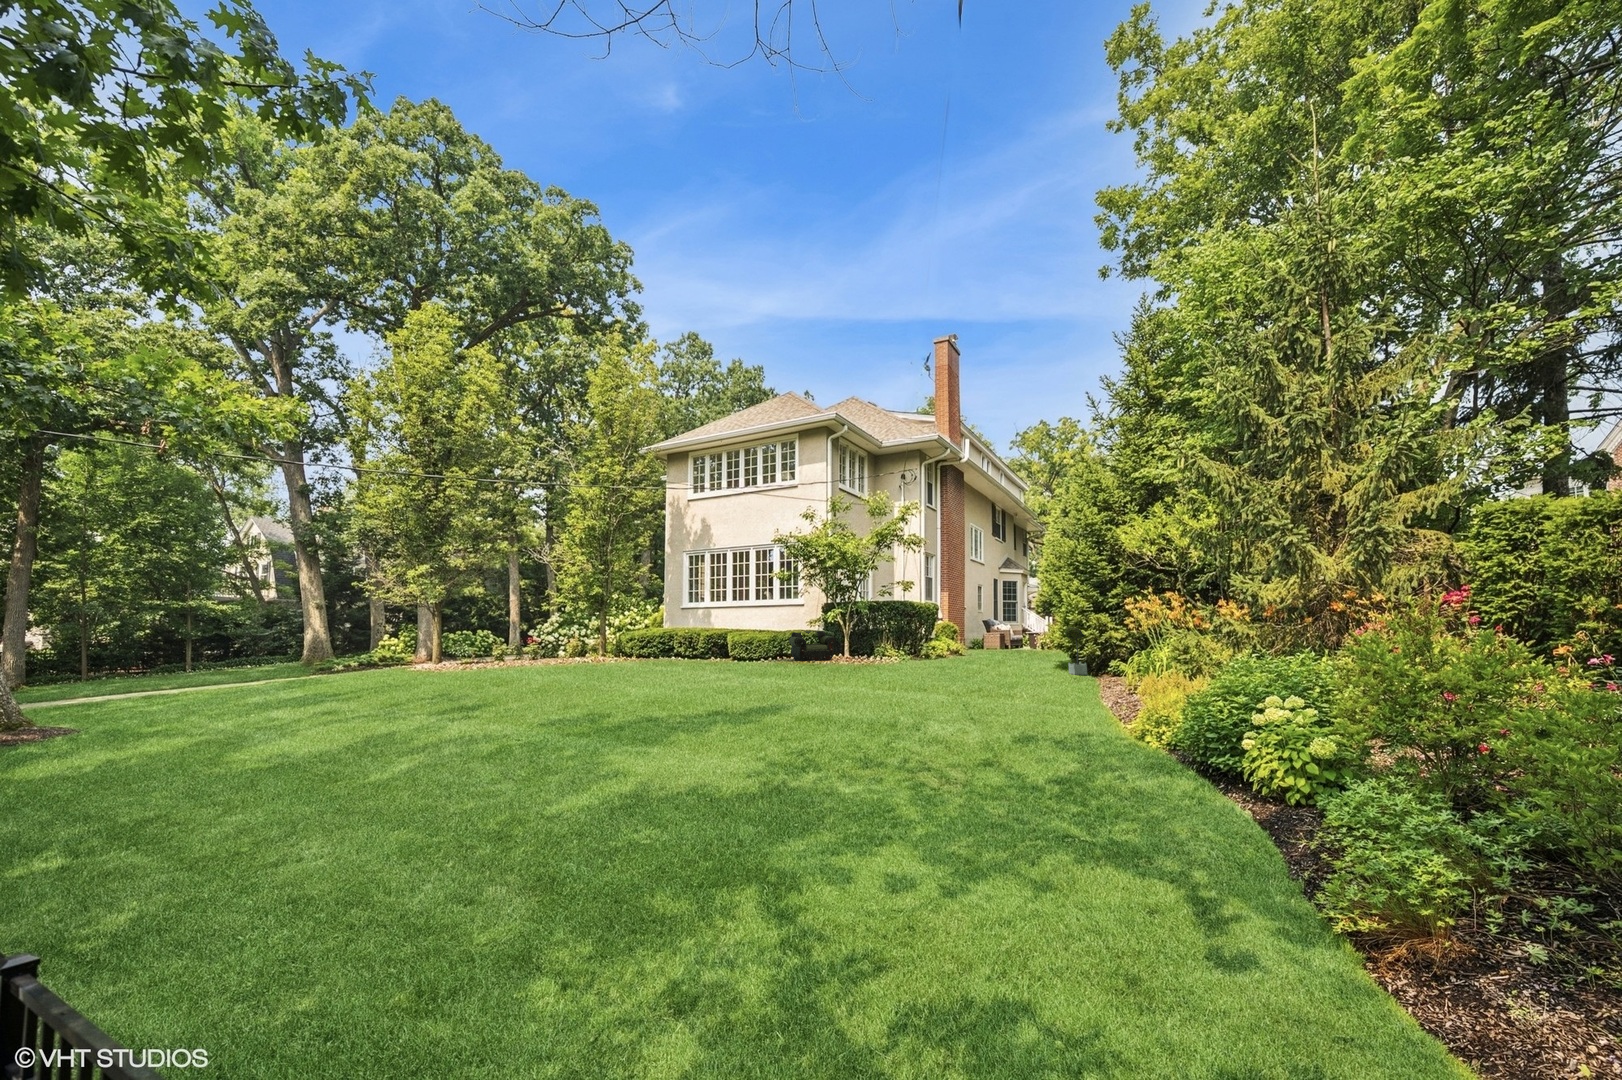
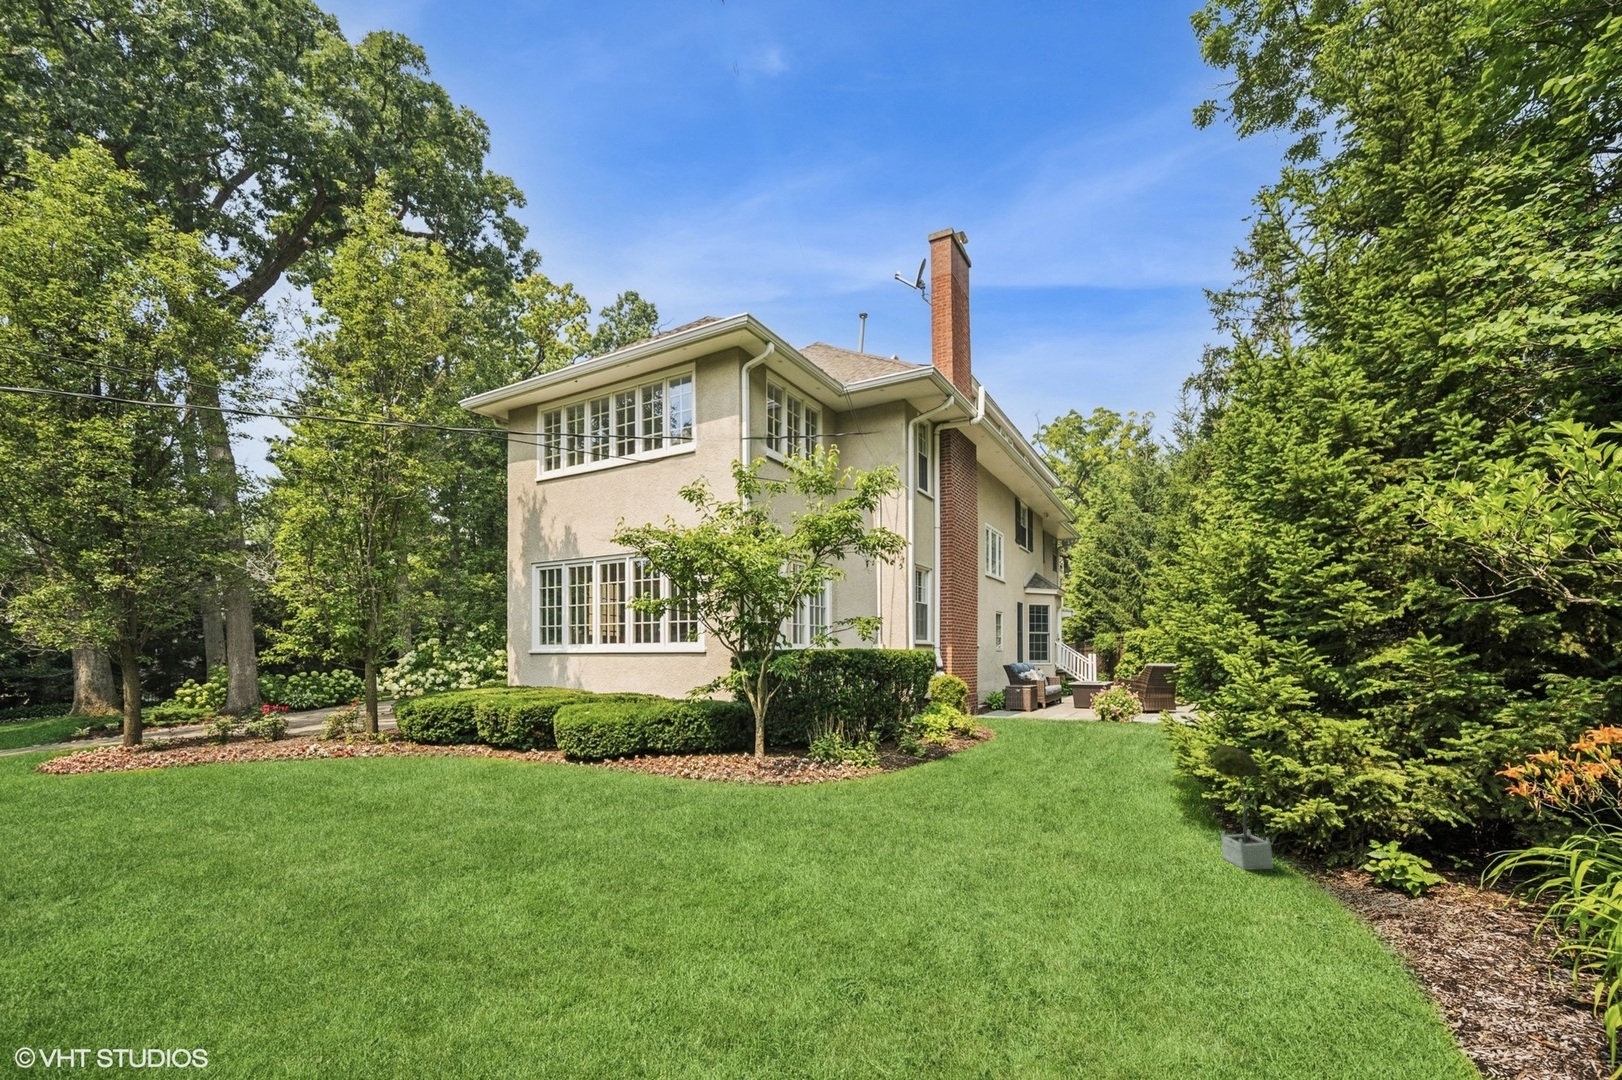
armchair: present [789,631,836,661] -> none [654,708,739,770]

